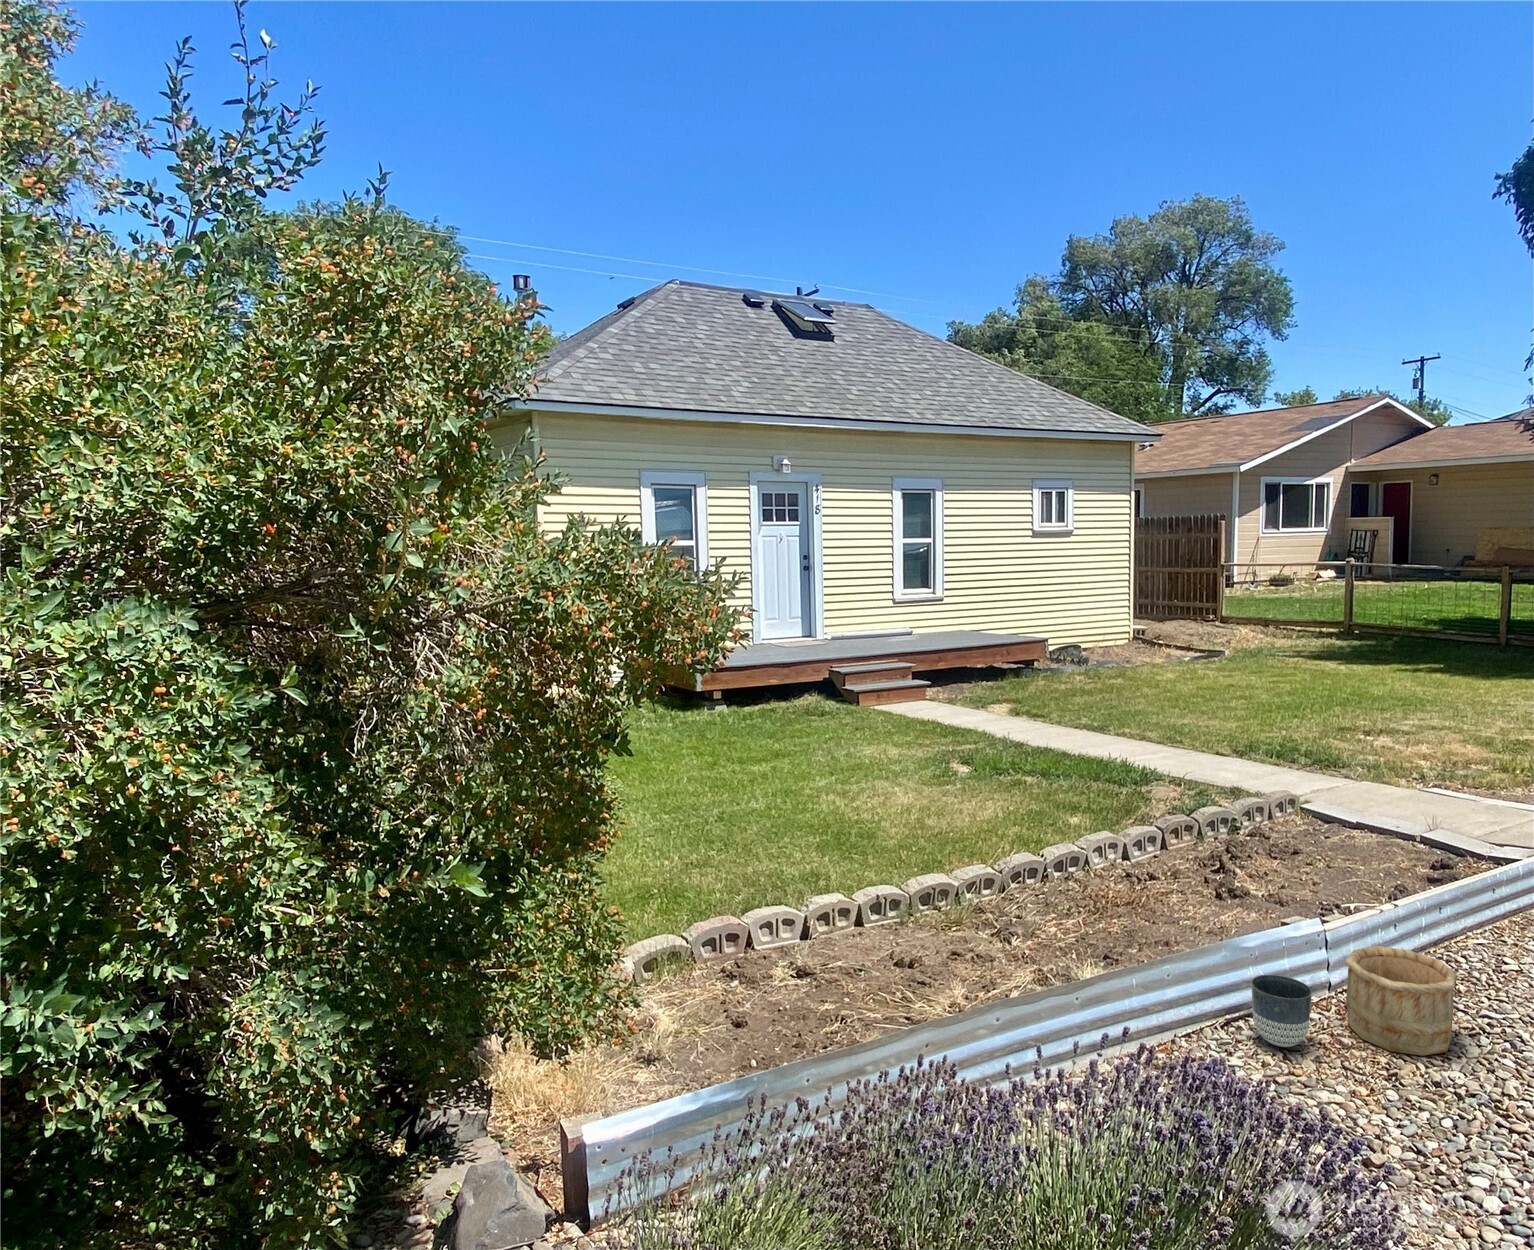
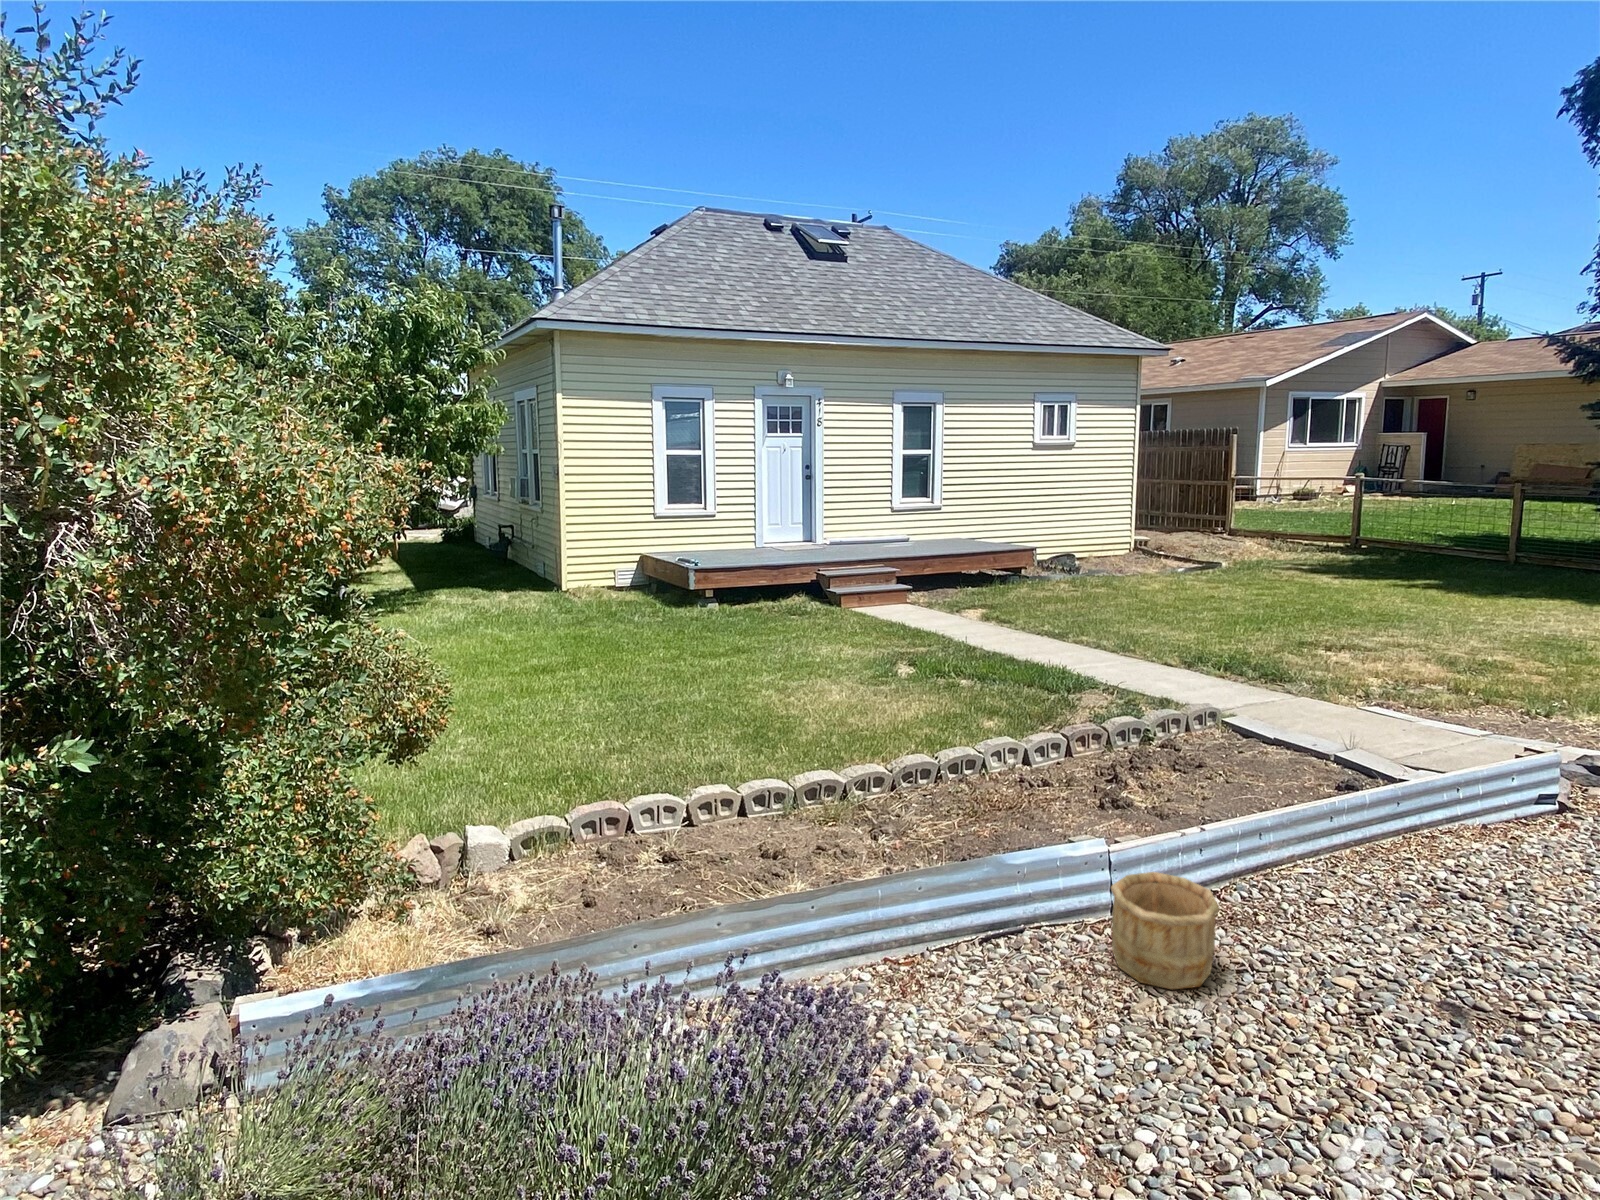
planter: present [1252,975,1312,1047] -> none [1004,897,1062,972]

